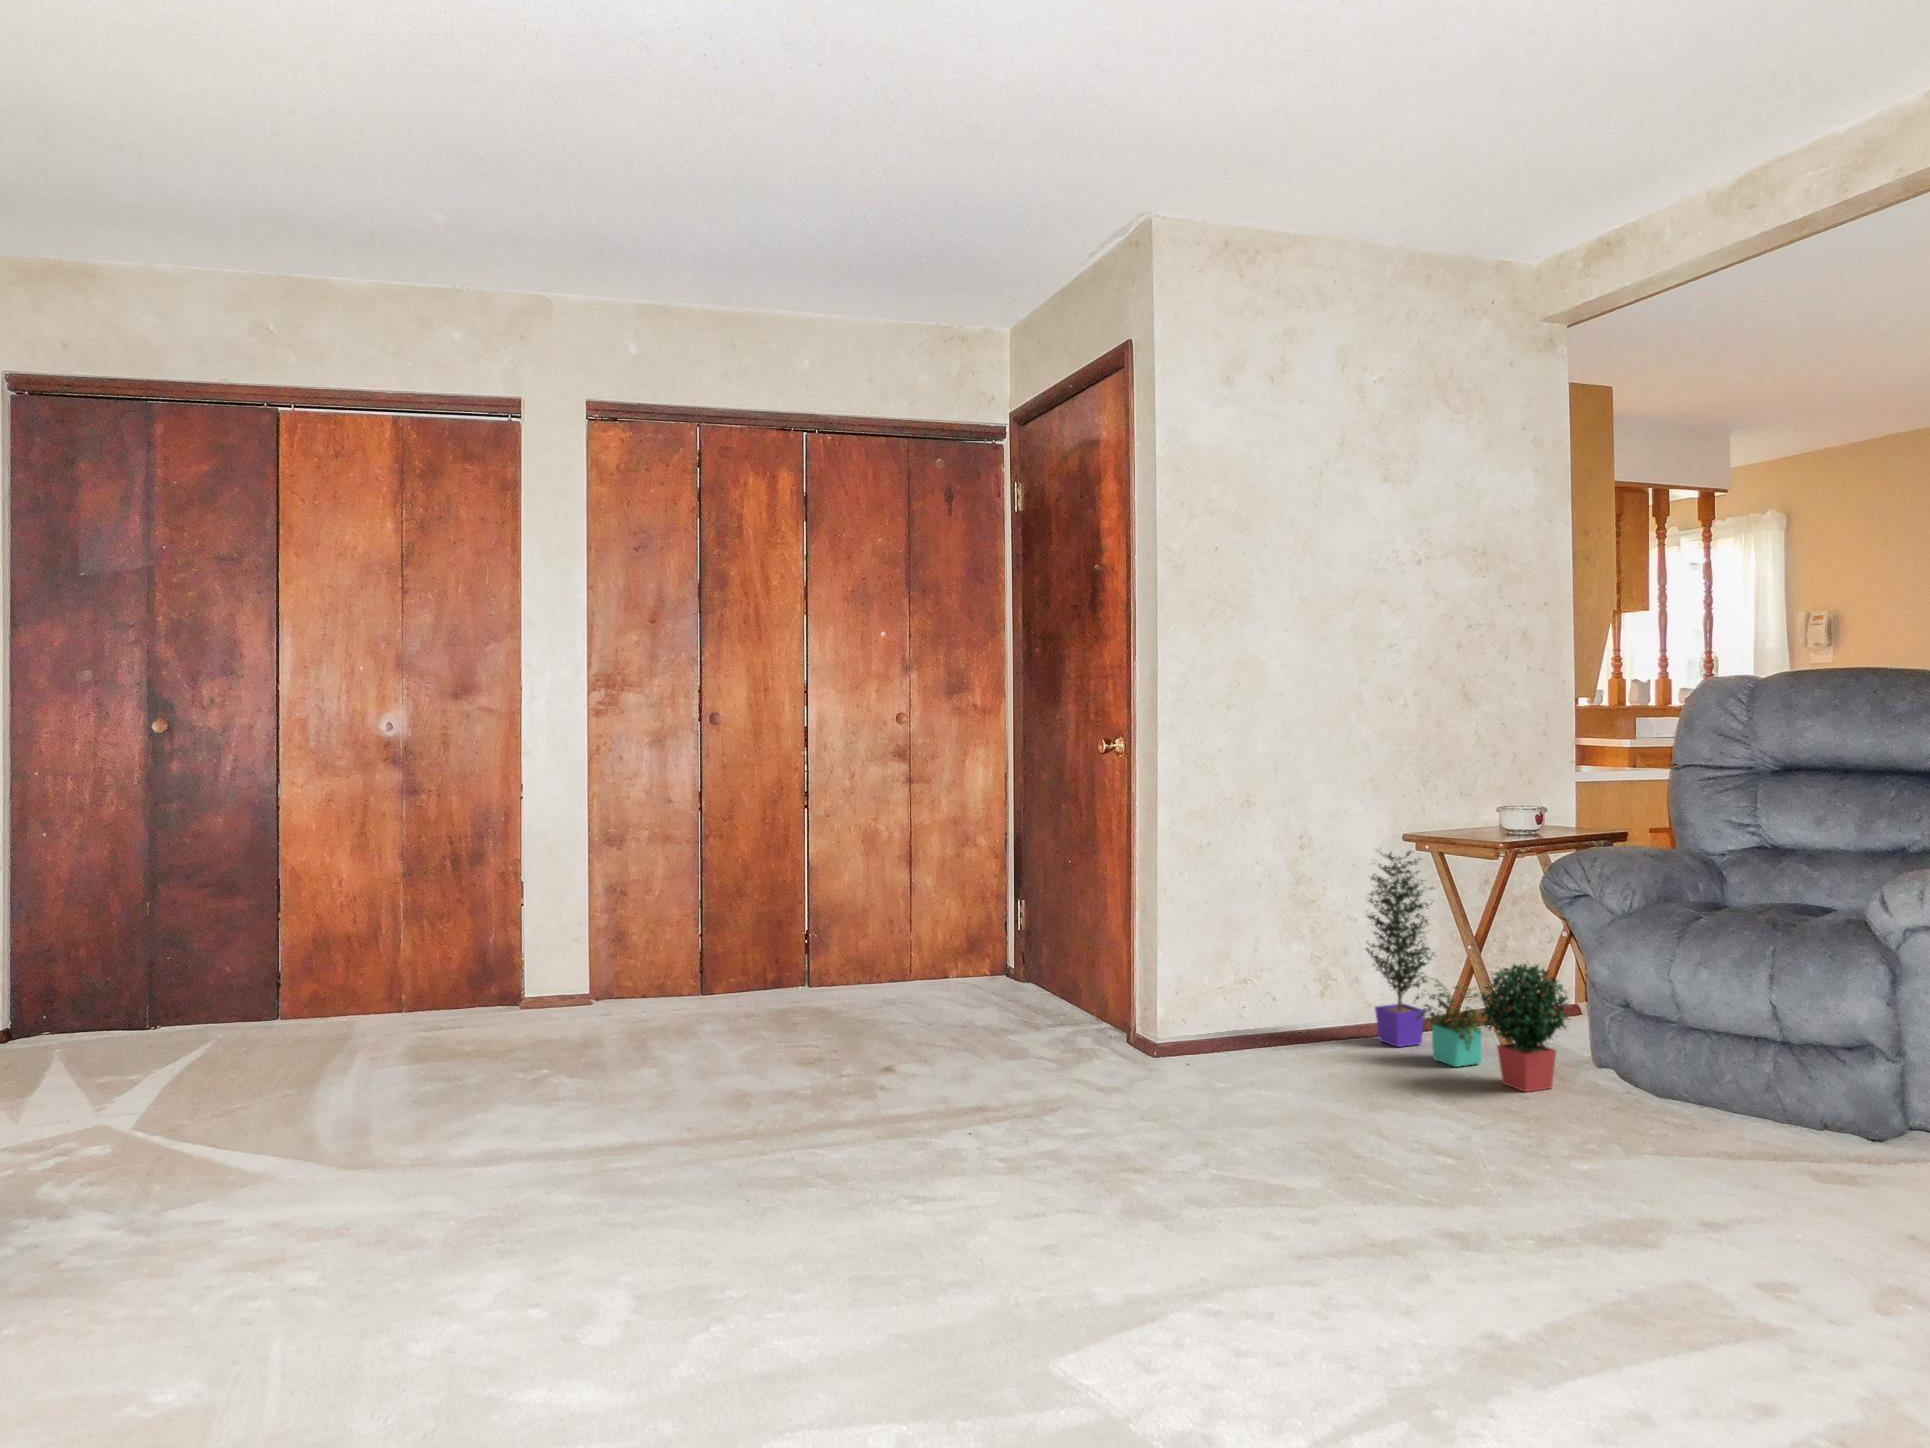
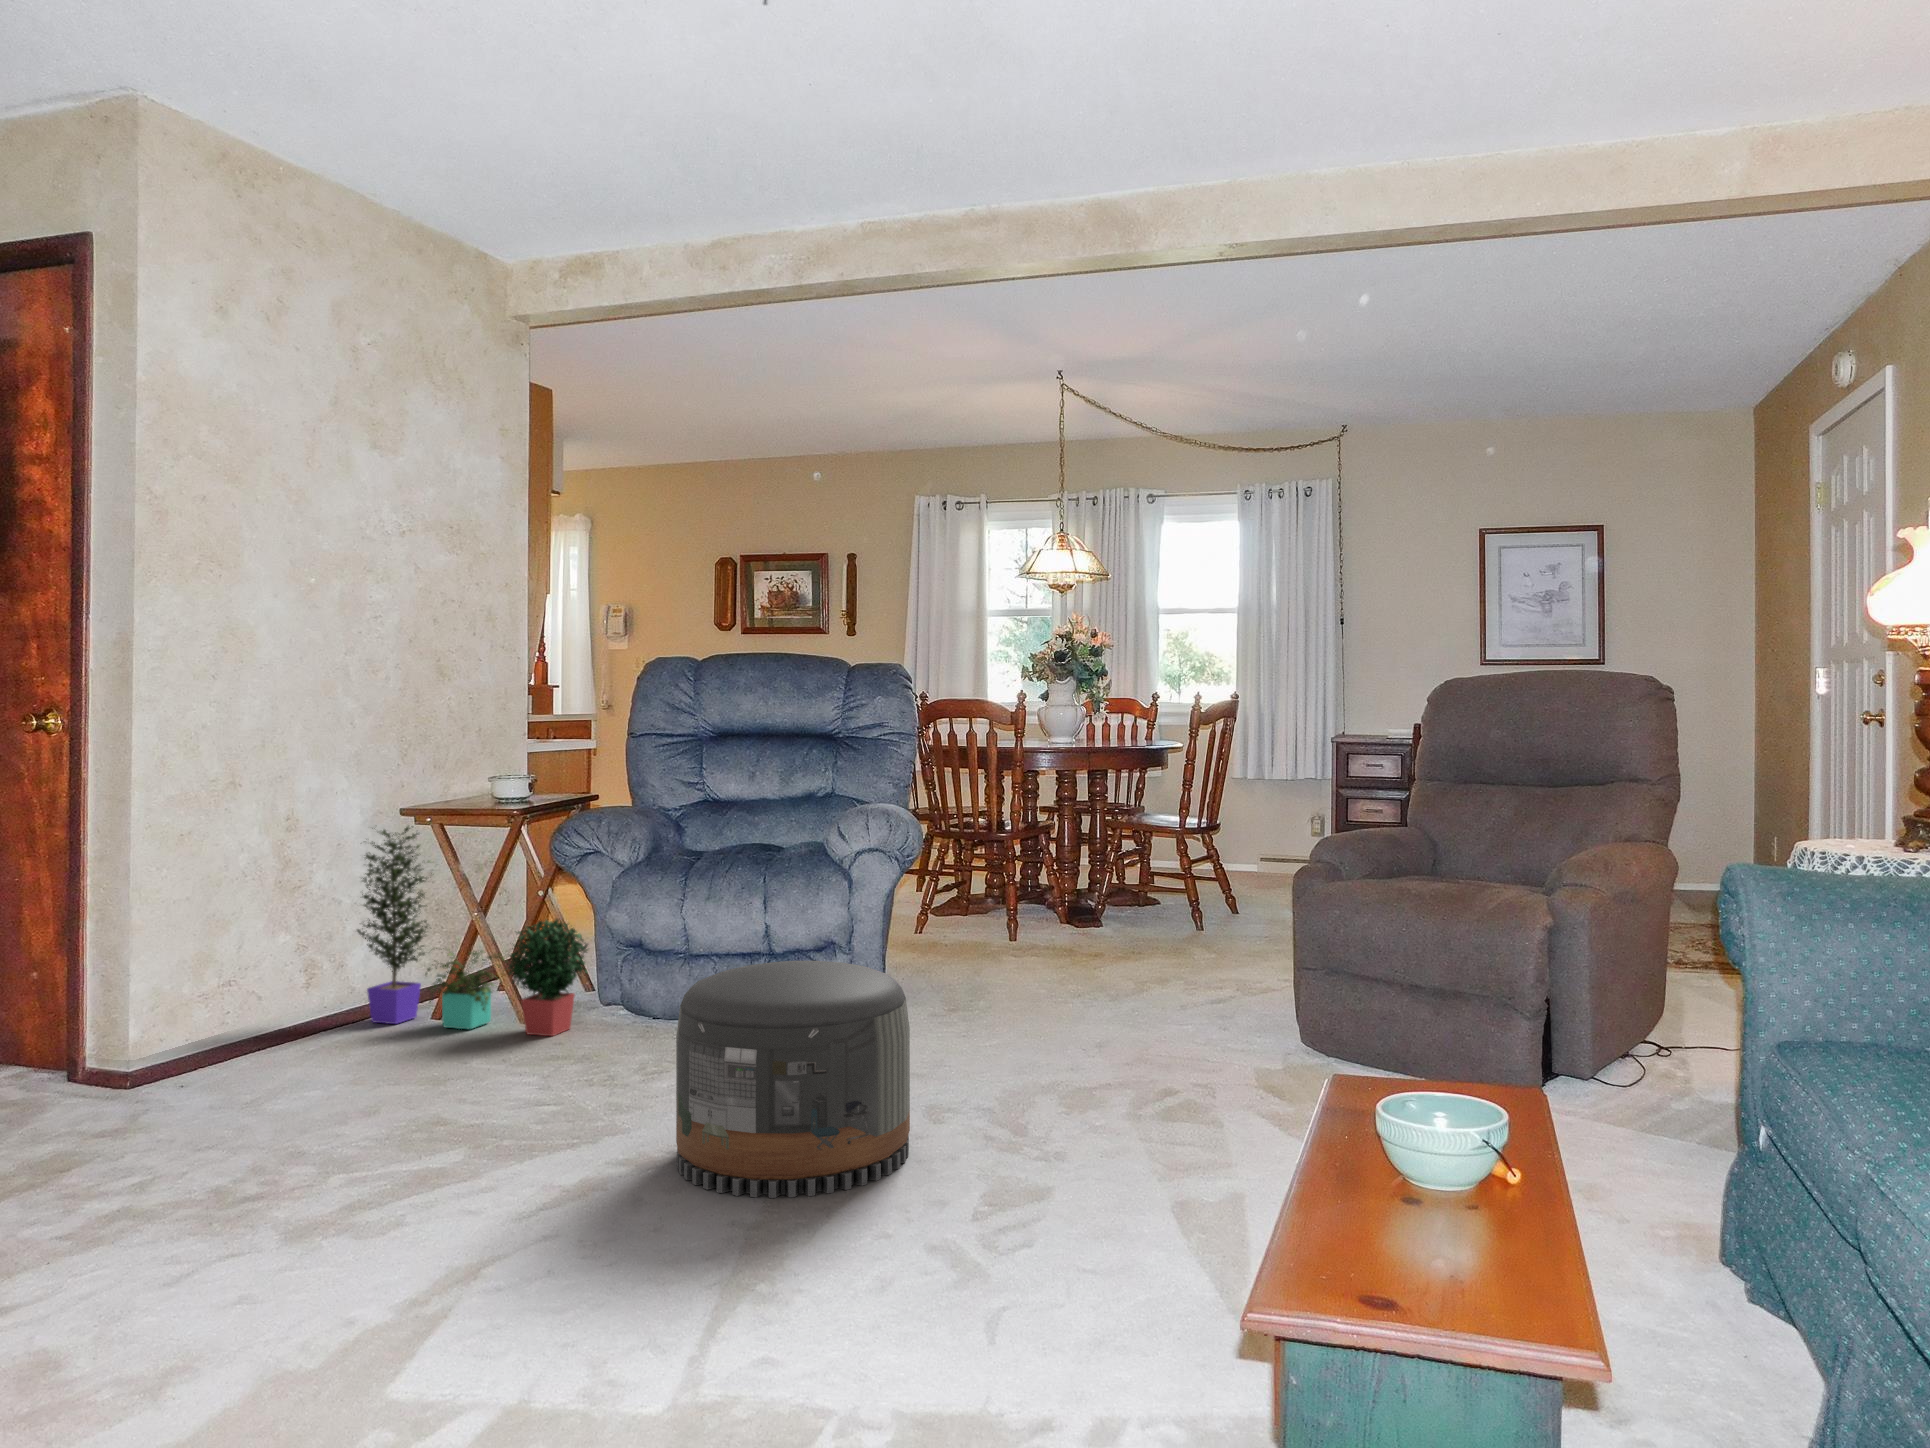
pouf: none [1494,1056,1819,1380] -> present [676,961,910,1198]

